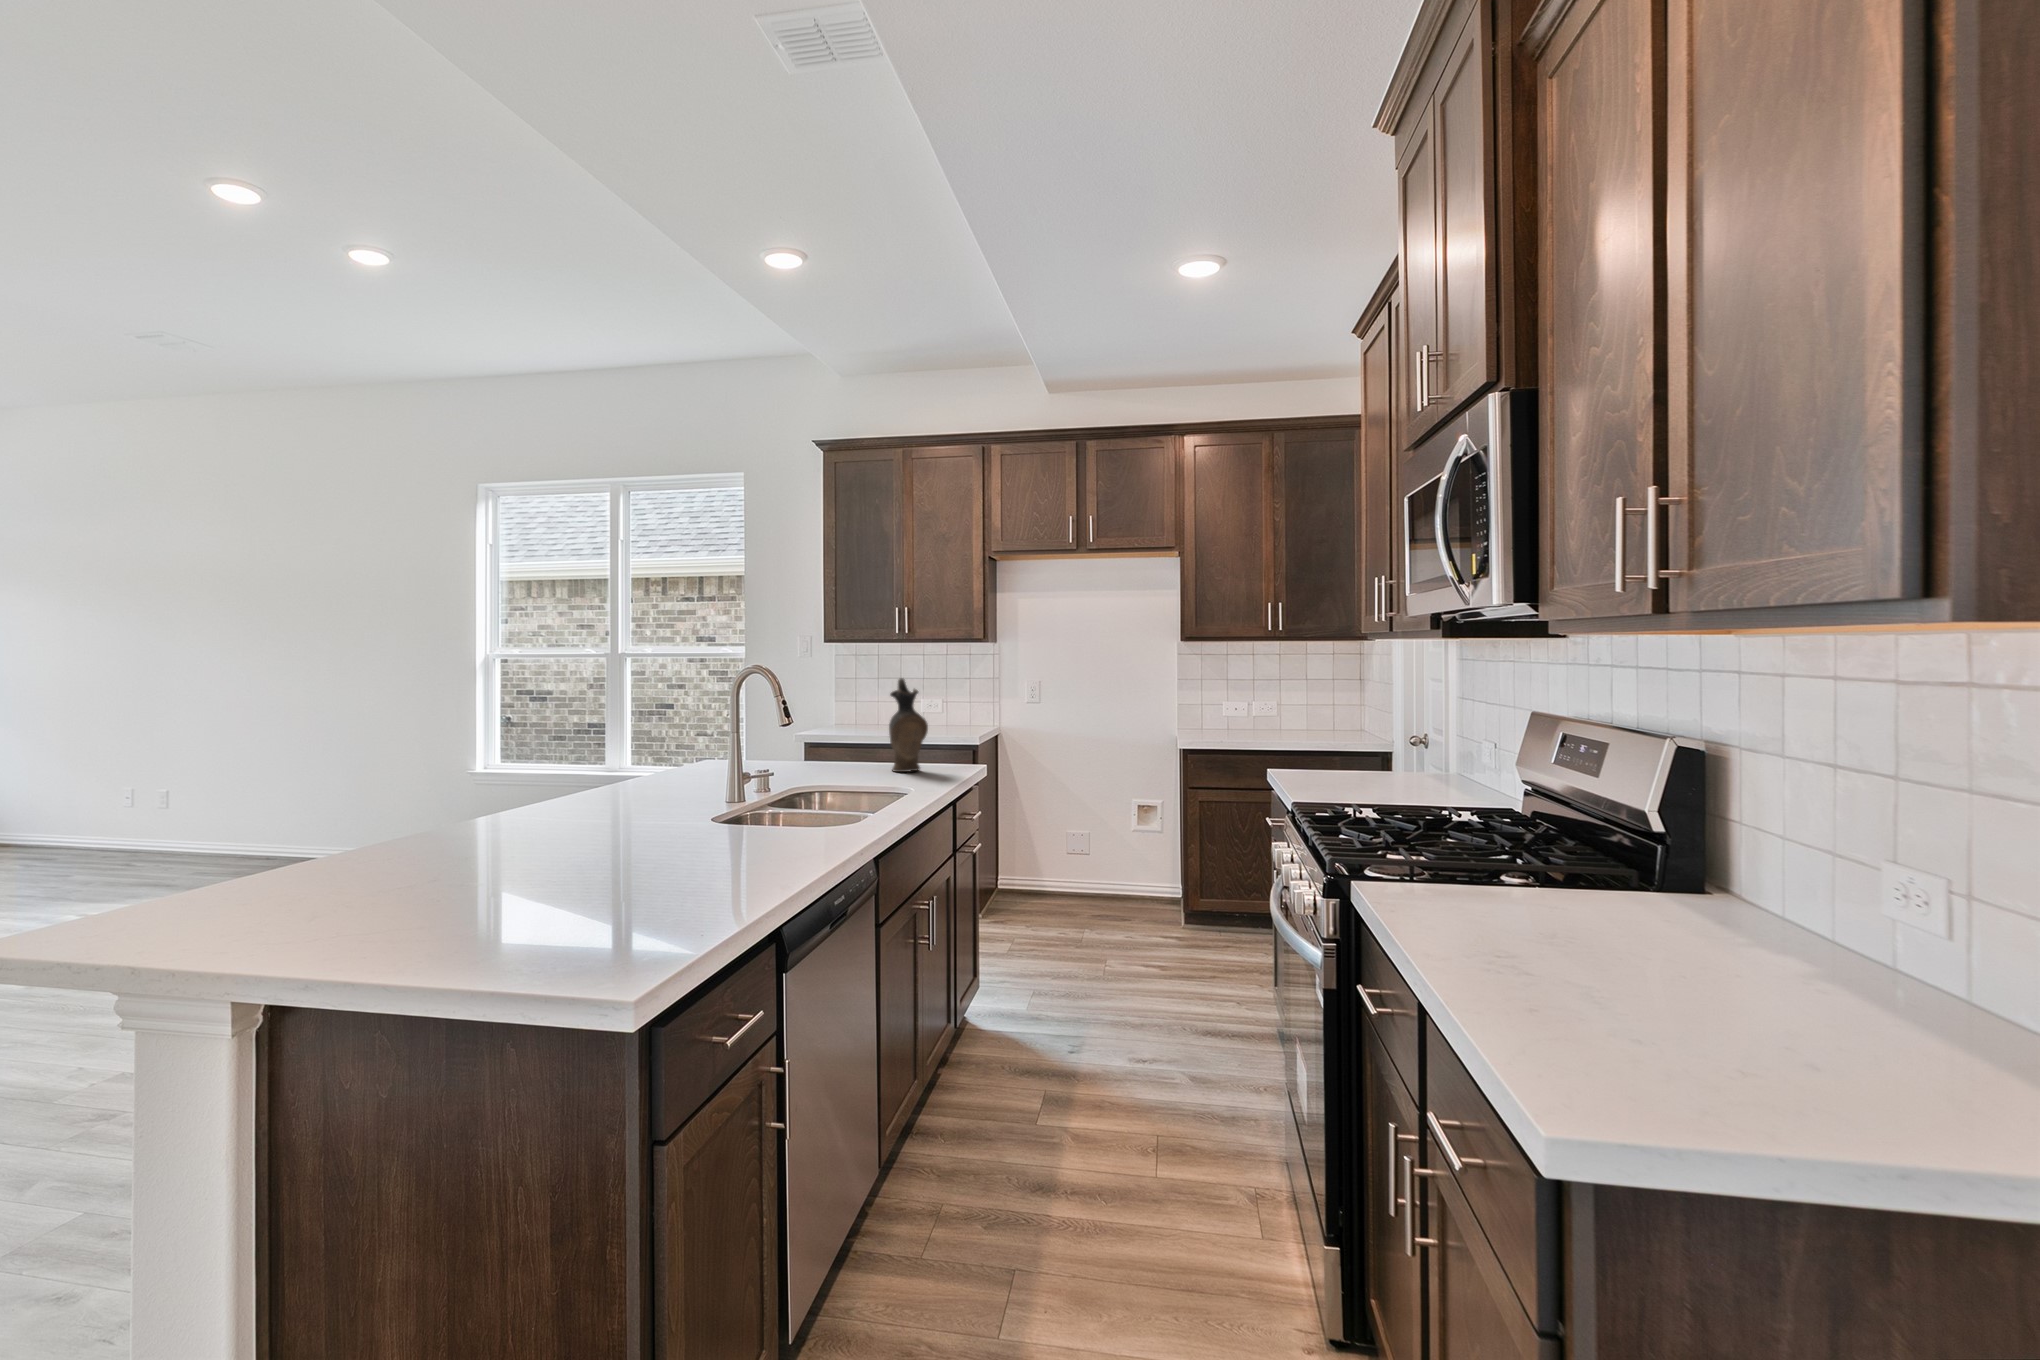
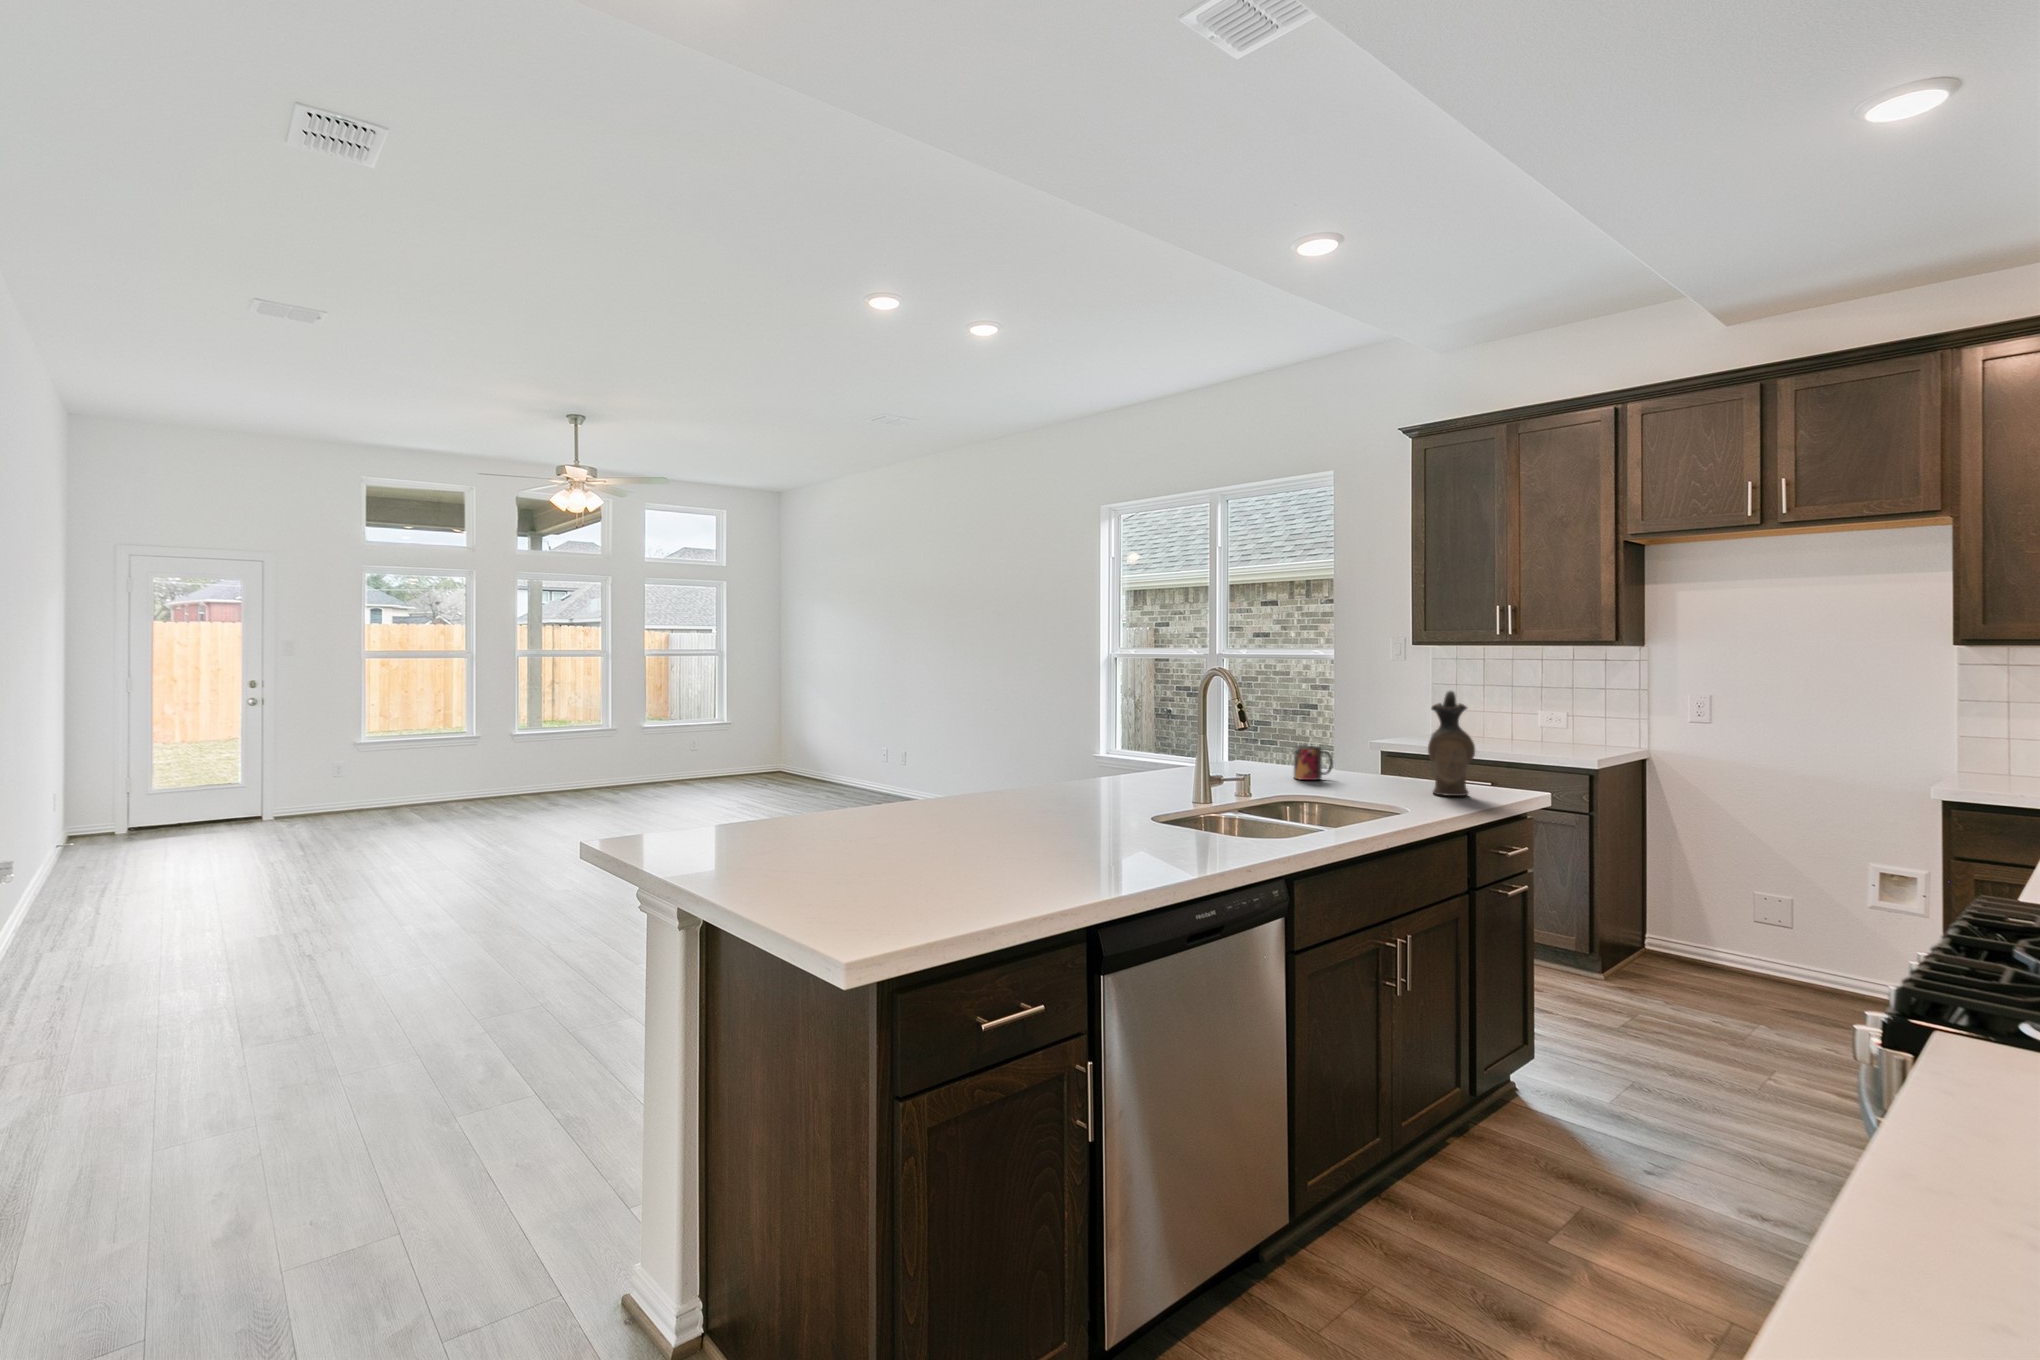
mug: none [766,737,800,771] -> present [1293,745,1333,780]

